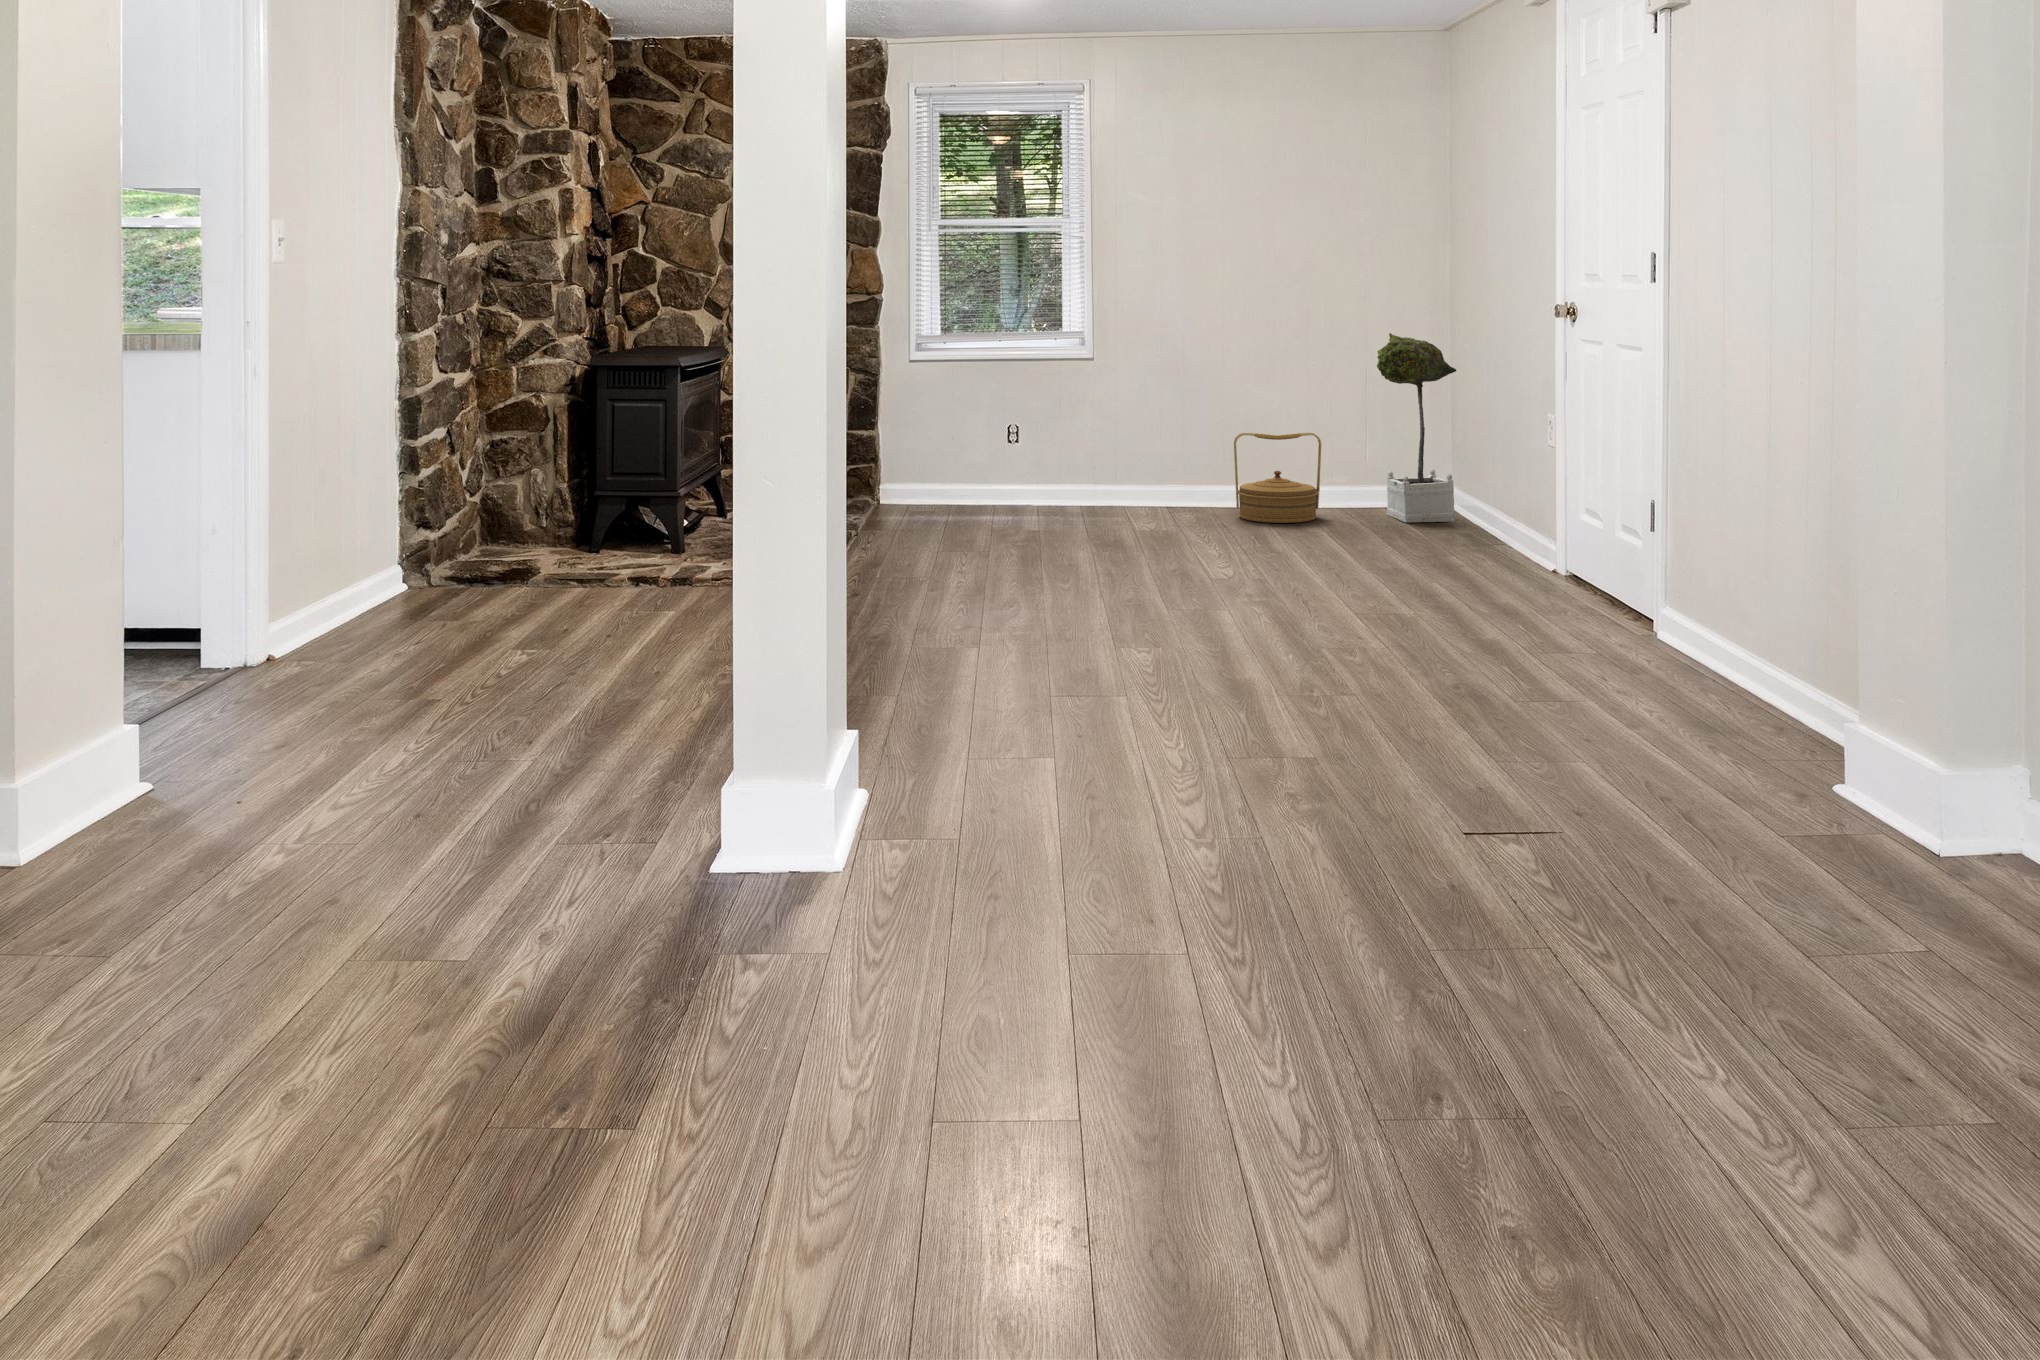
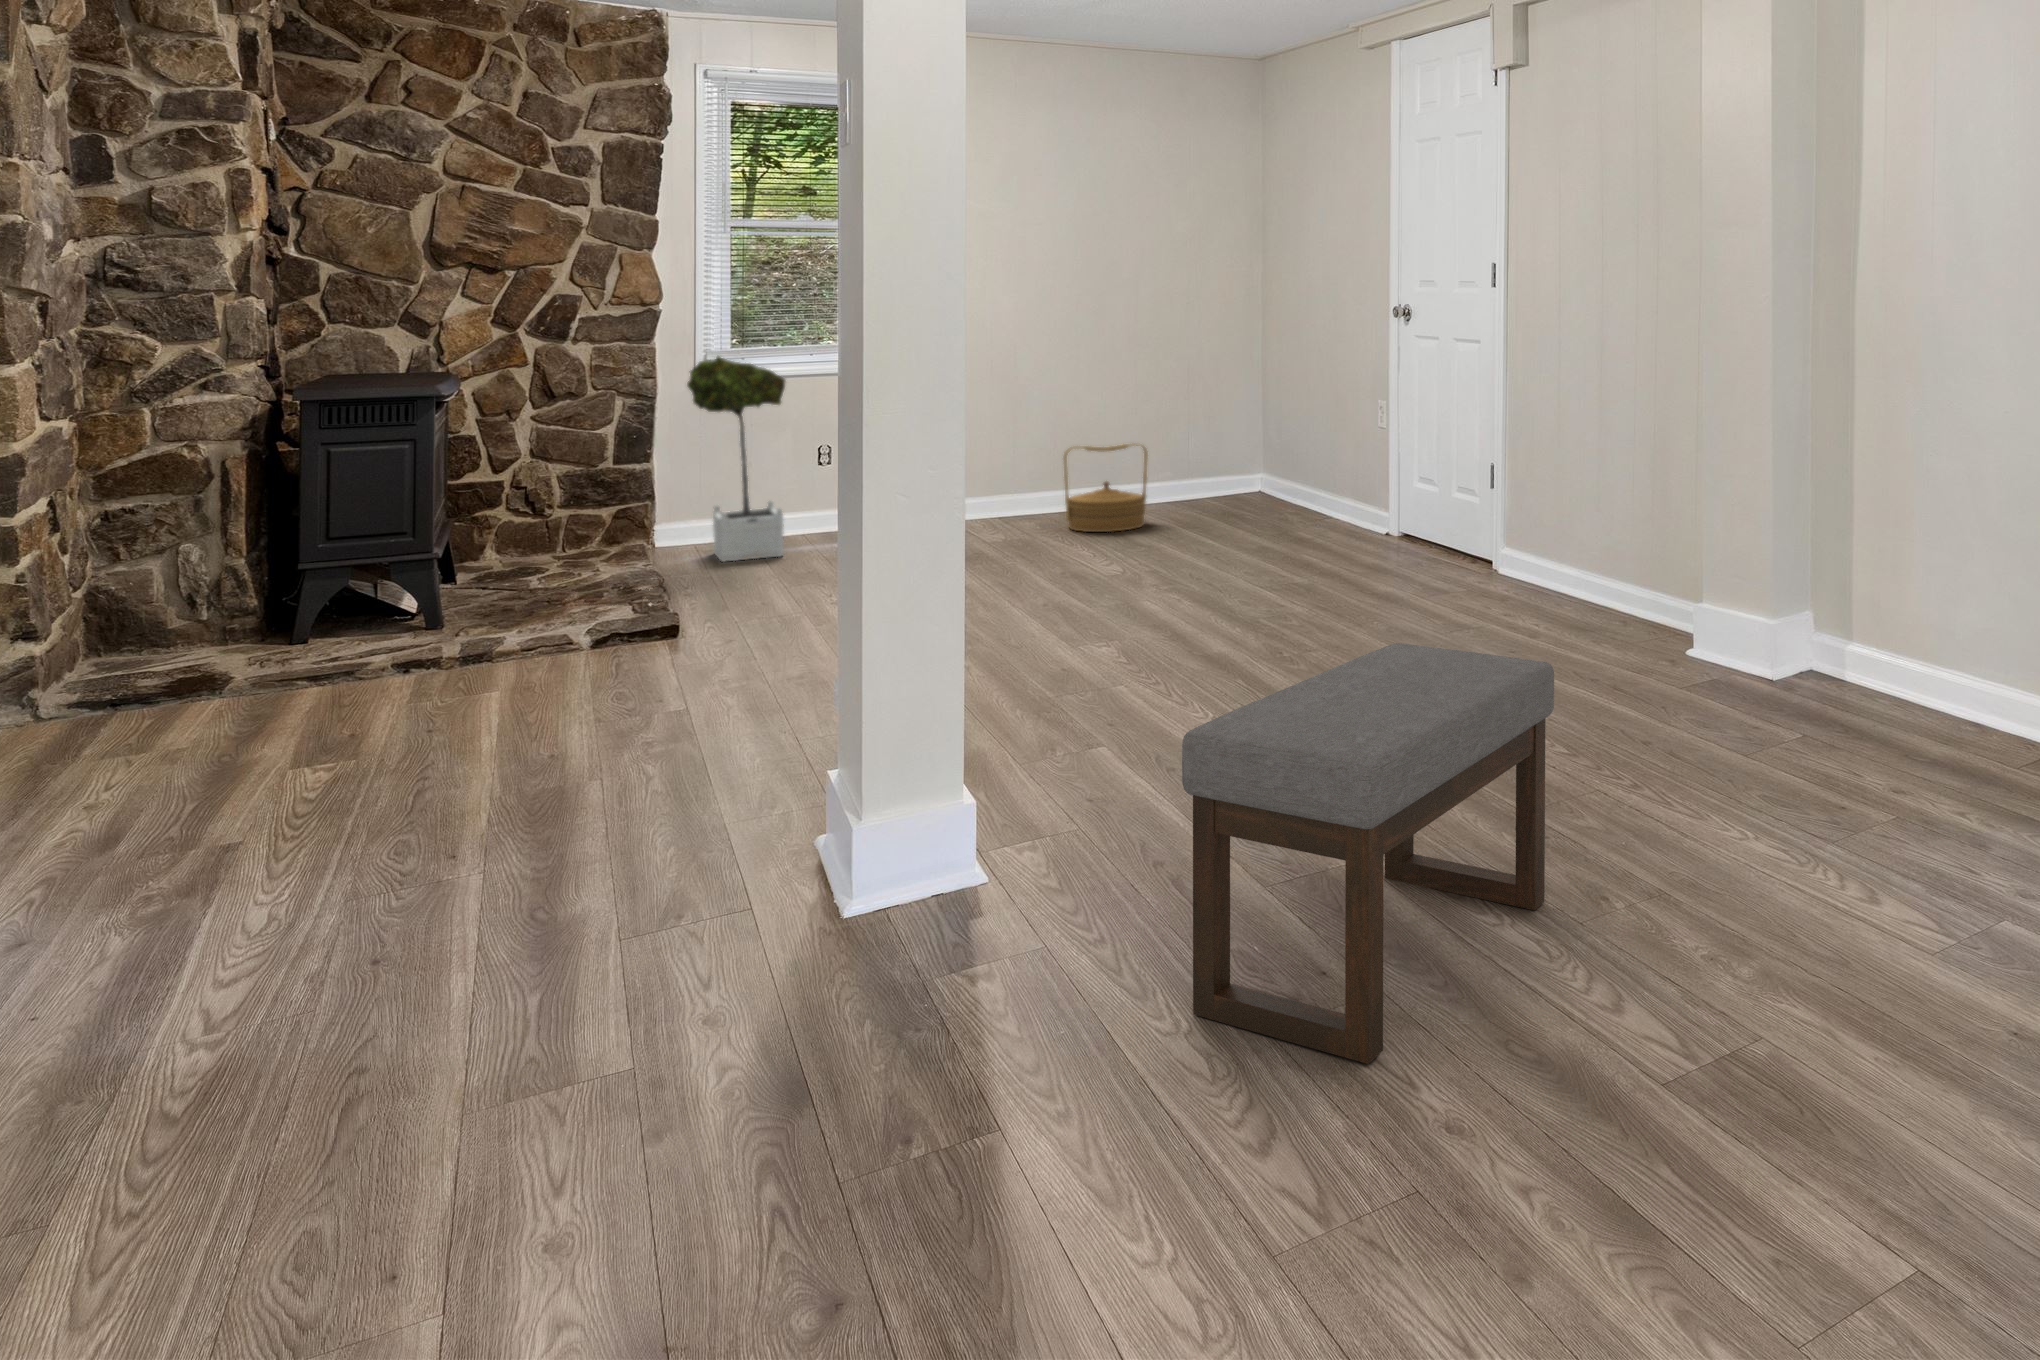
potted tree: present [1377,333,1456,523] -> present [687,356,785,562]
ottoman: none [846,658,1337,1114] -> present [1182,643,1554,1064]

